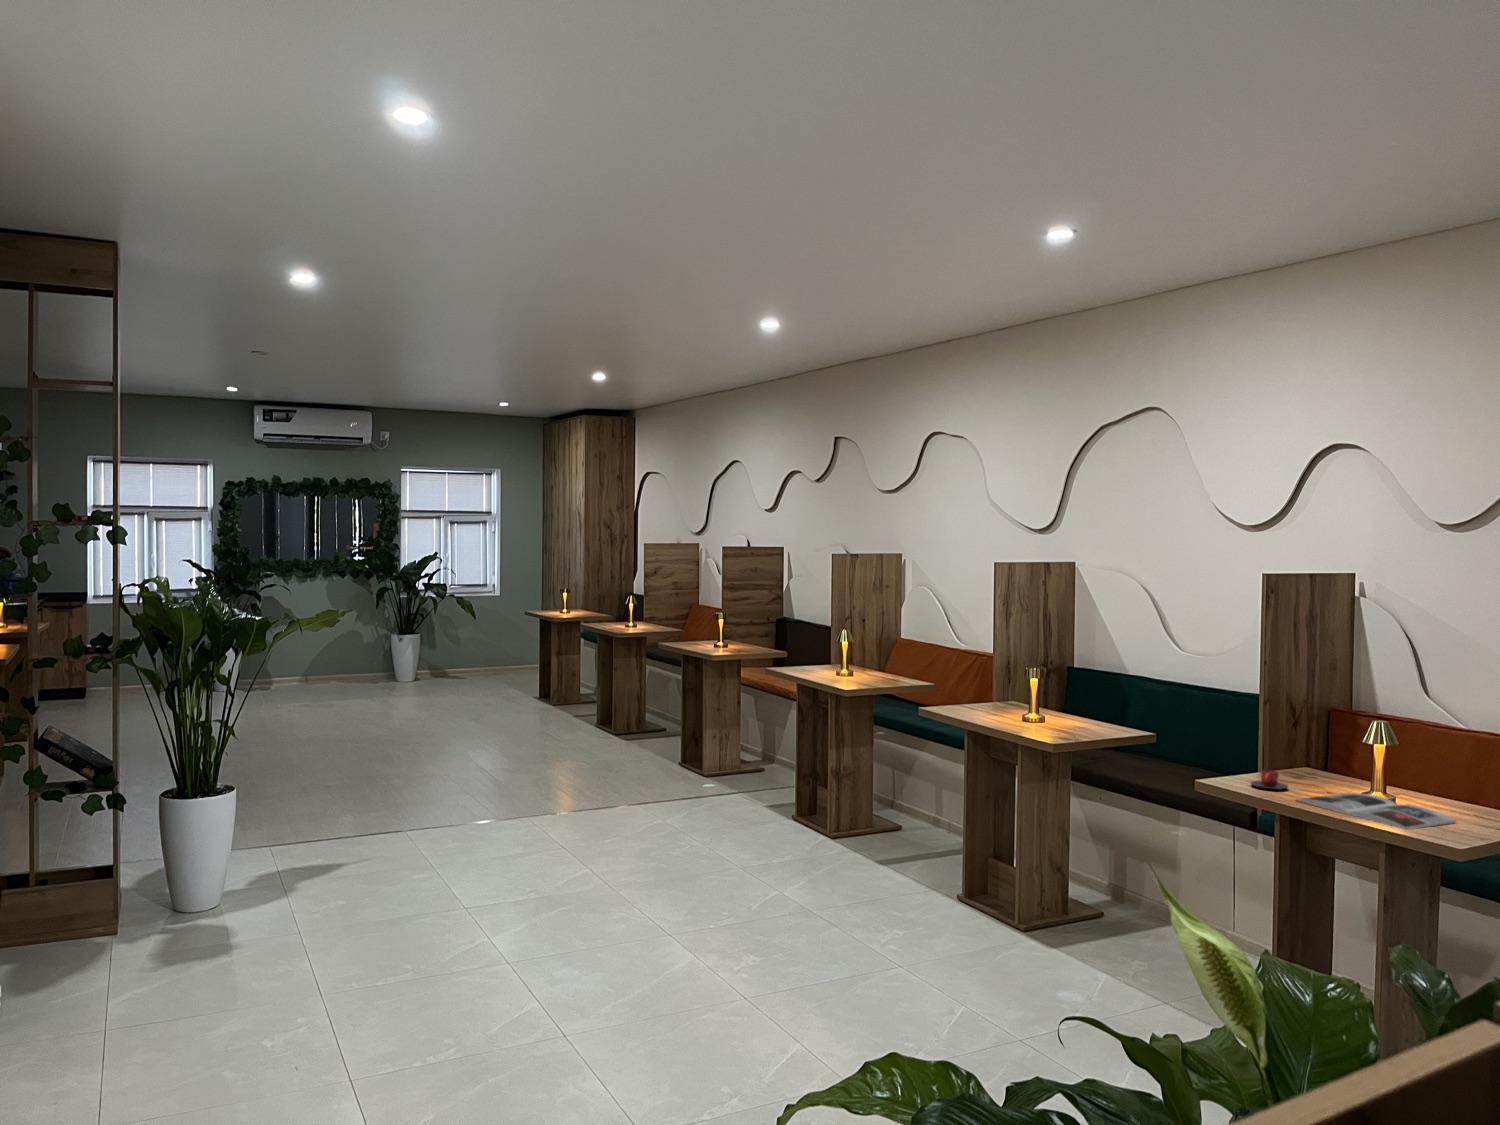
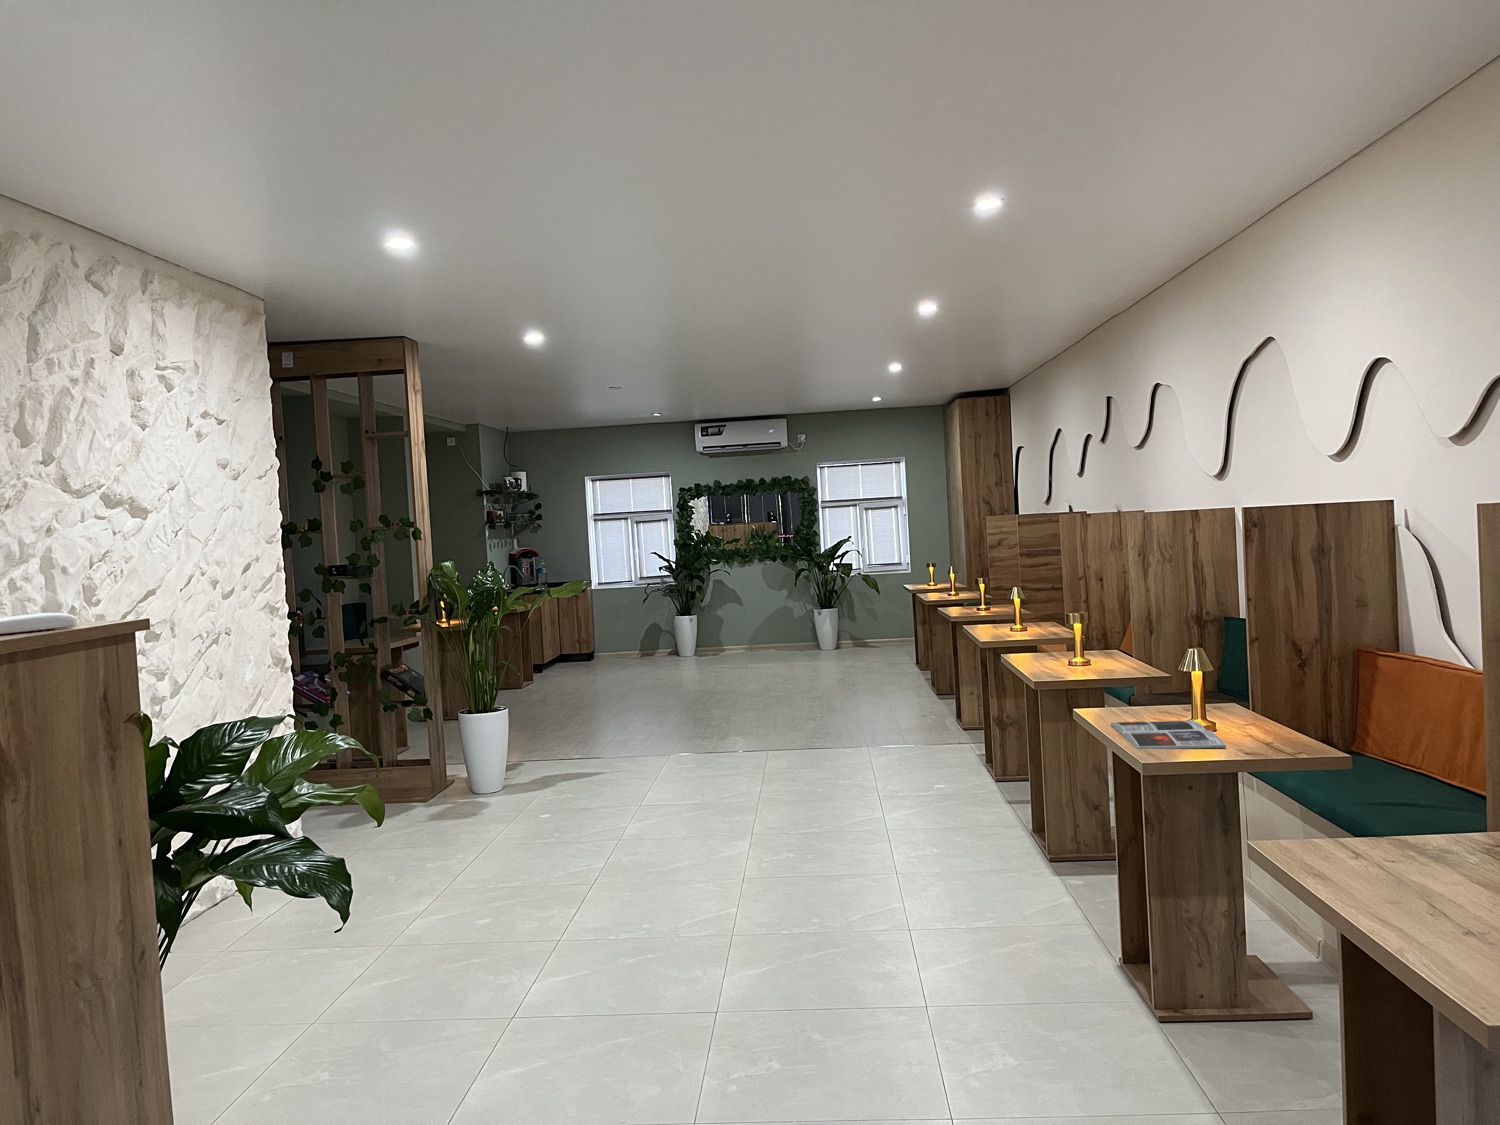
teacup: present [1251,770,1288,789] -> none [1108,697,1146,716]

